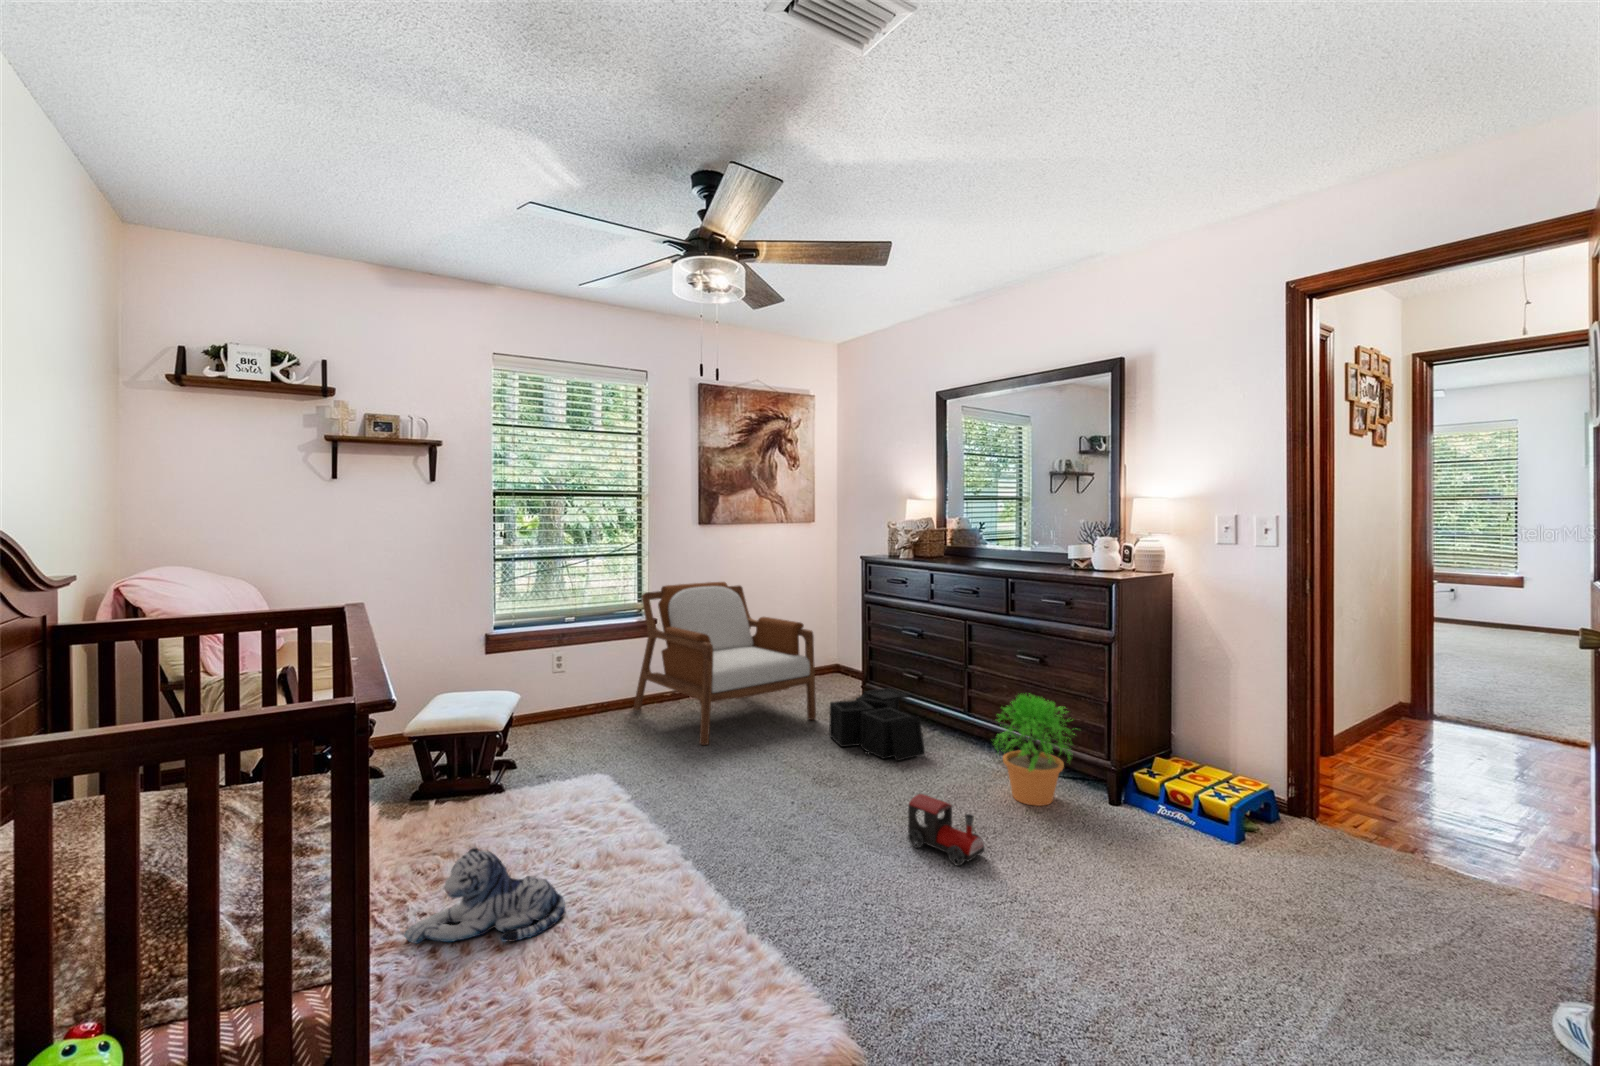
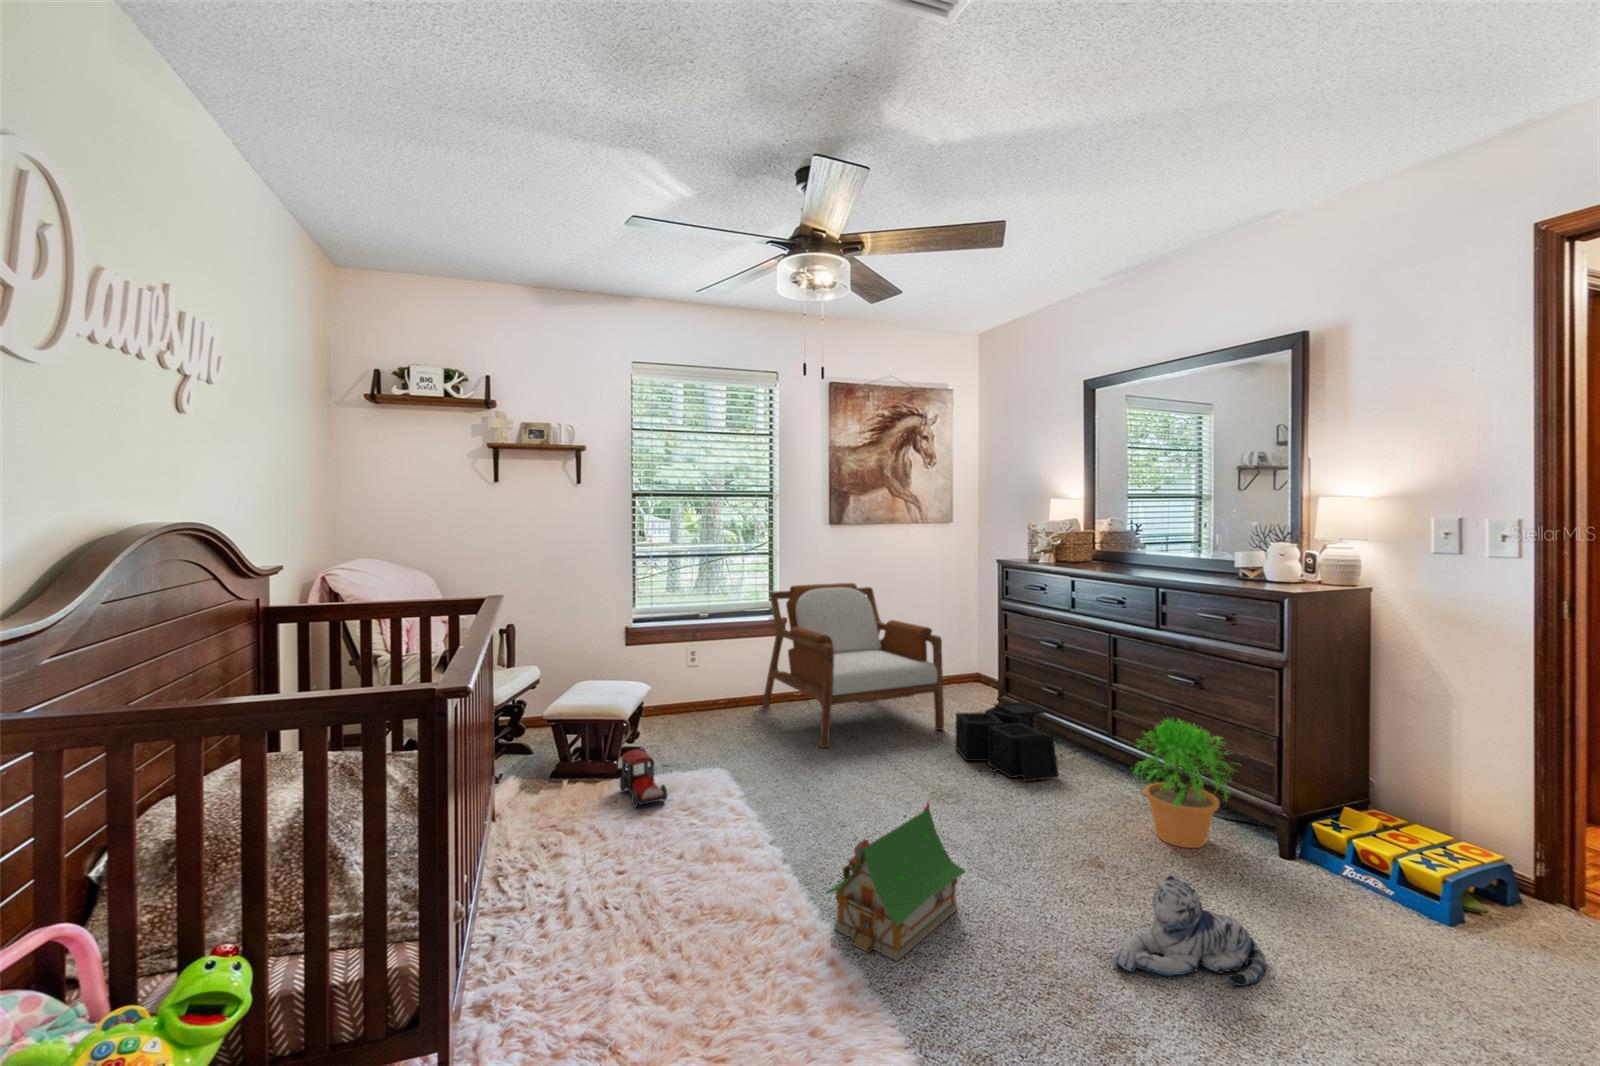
toy house: none [737,785,864,938] -> present [826,803,965,961]
toy train: present [908,794,985,866] -> present [619,749,667,807]
plush toy: present [404,847,565,944] -> present [1112,875,1266,986]

